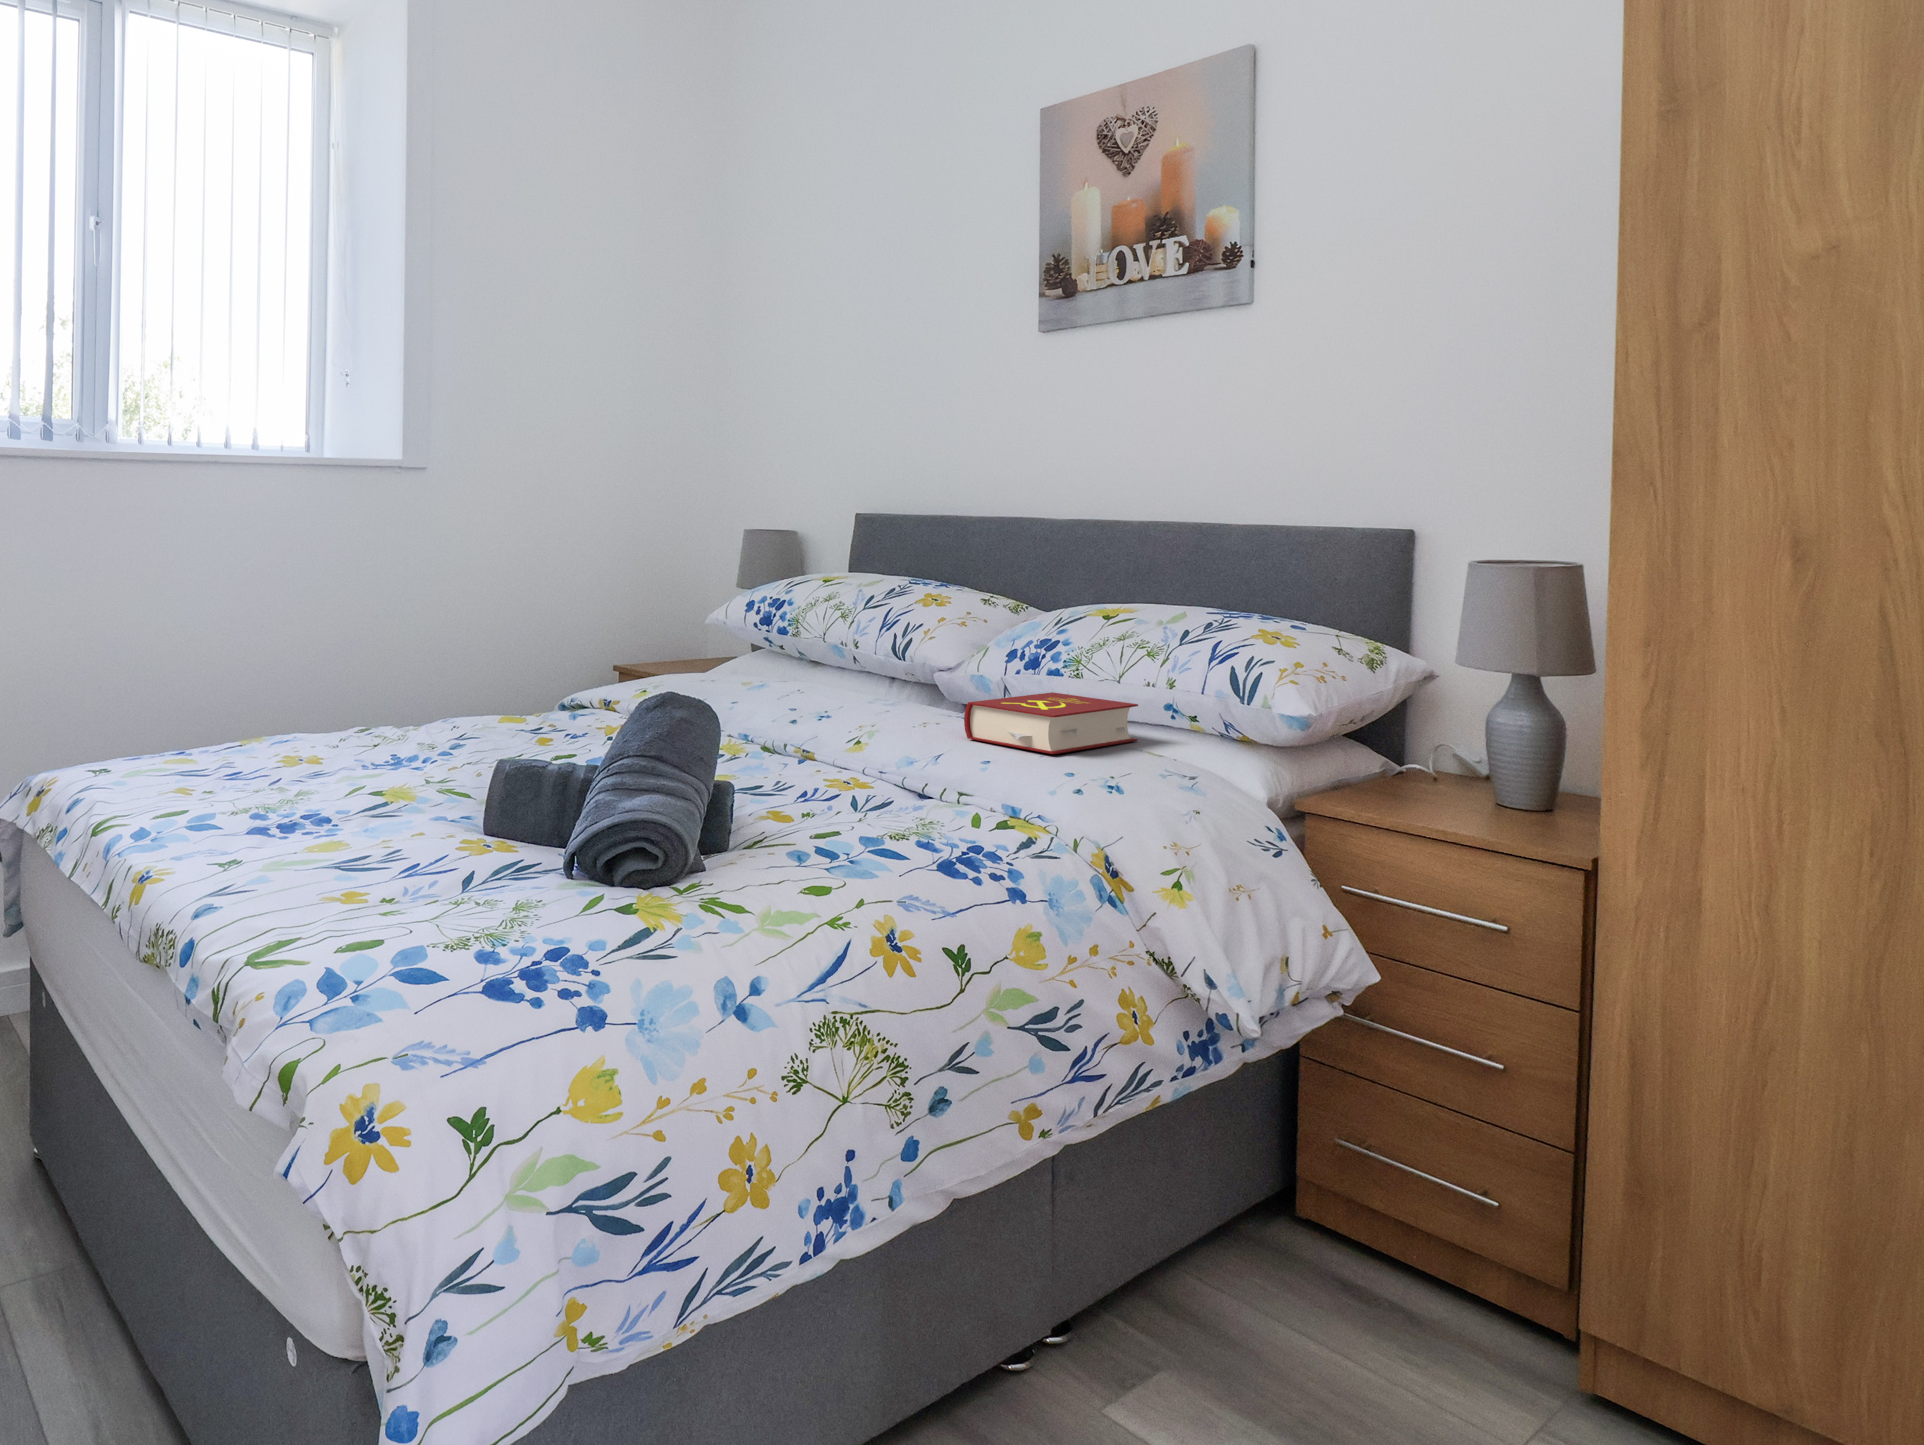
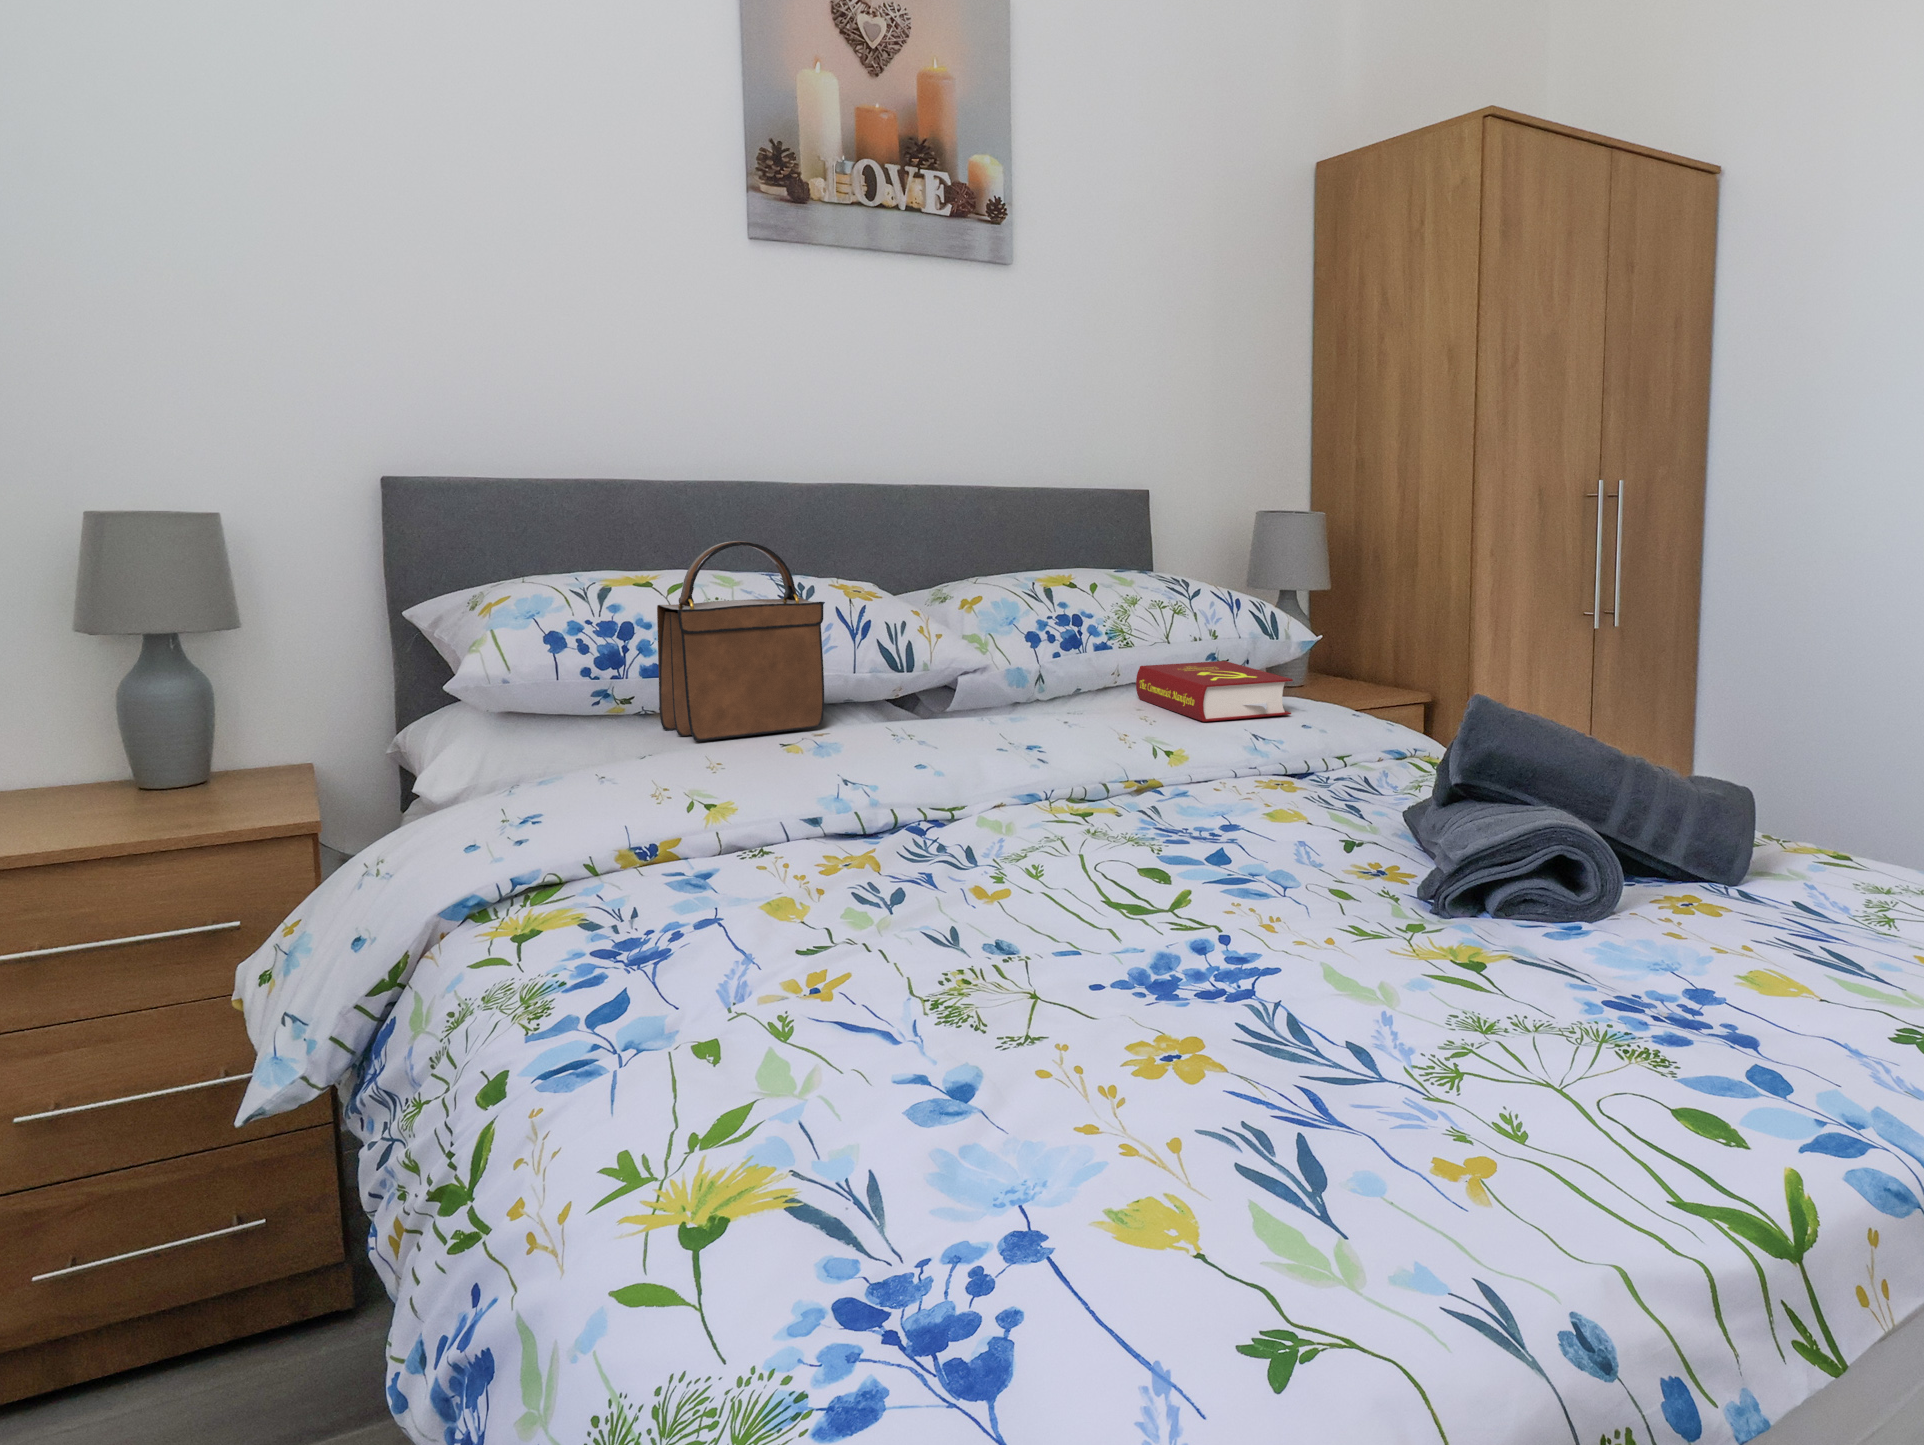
handbag: none [726,554,831,687] -> present [657,541,824,742]

